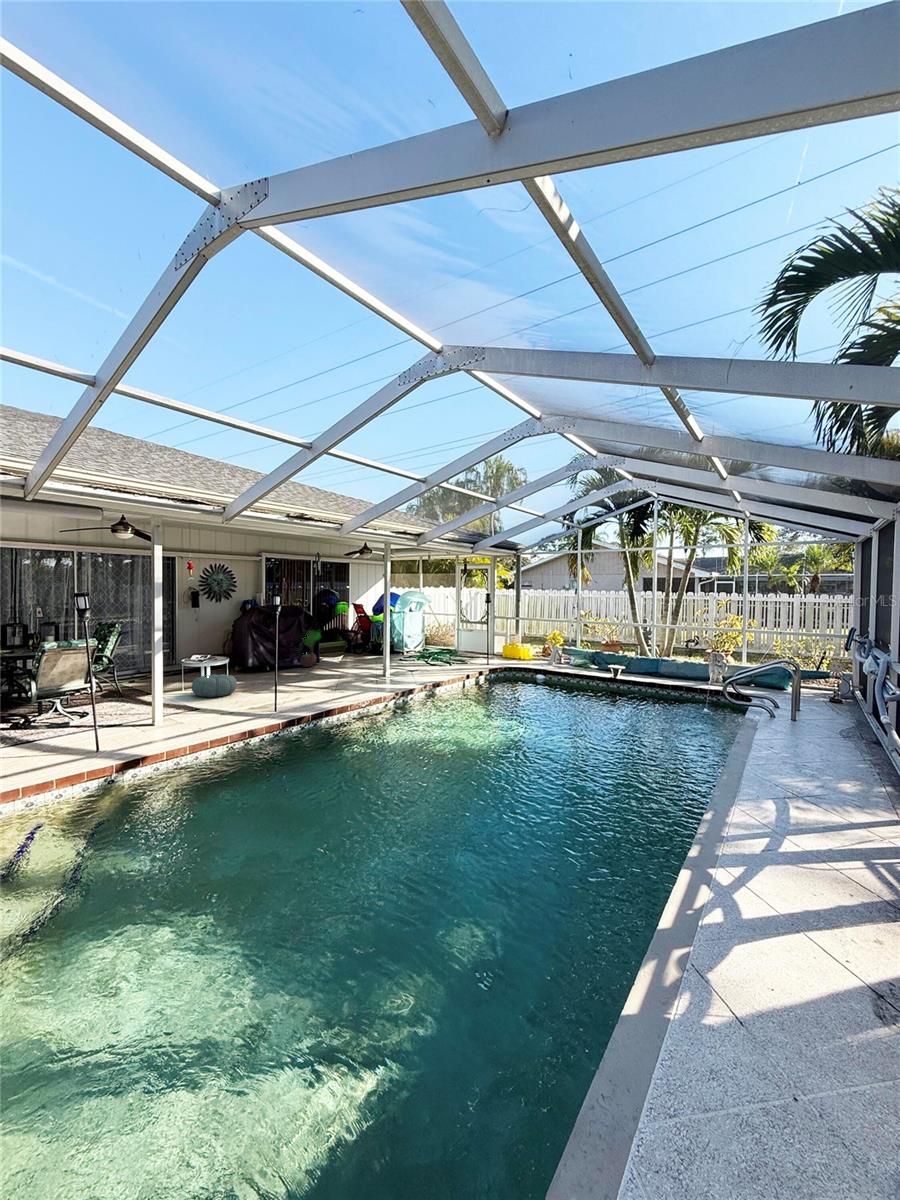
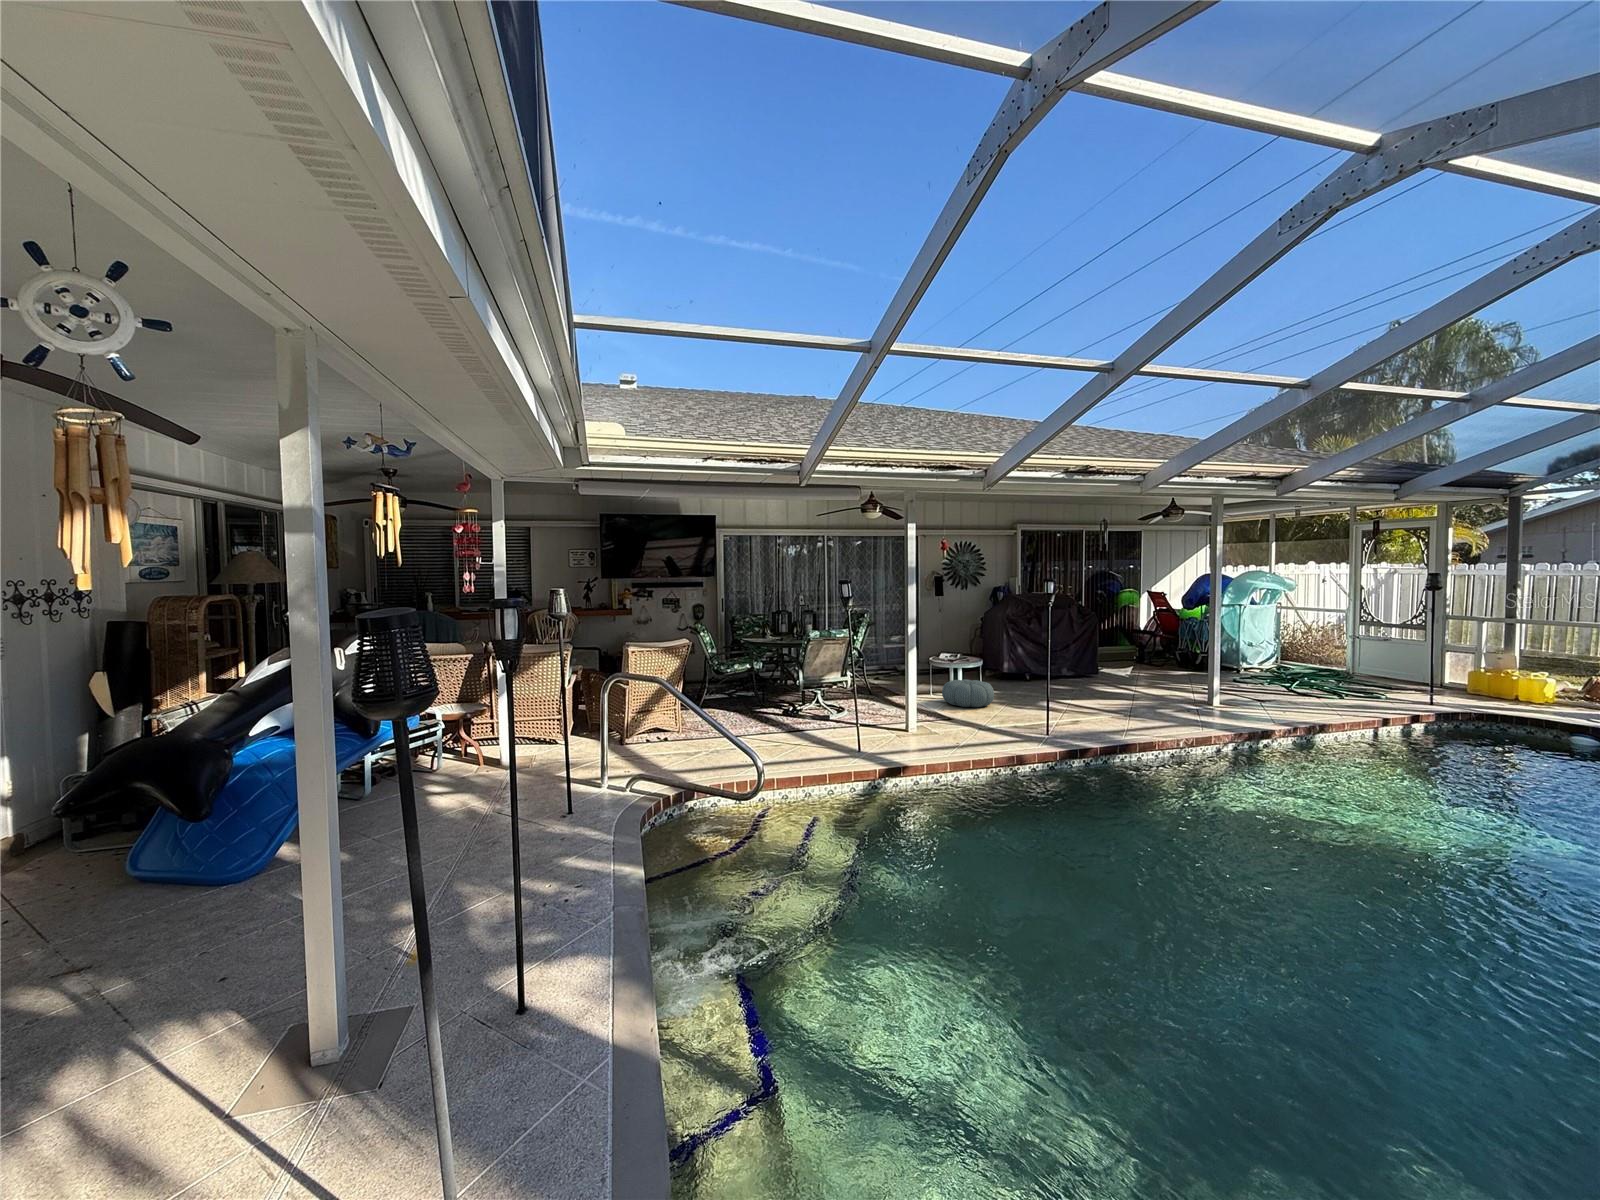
potted tree: present [300,631,320,667] -> none [1071,624,1107,680]

